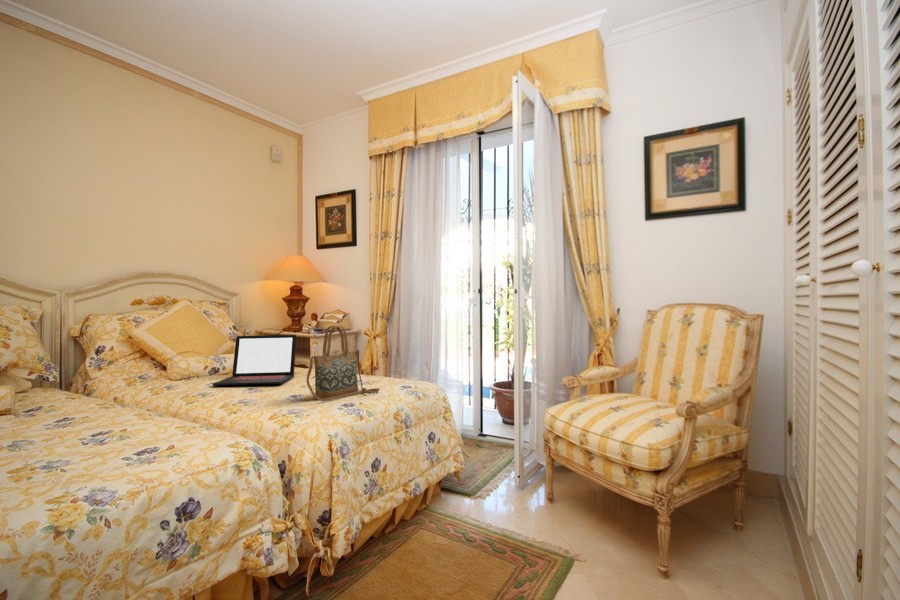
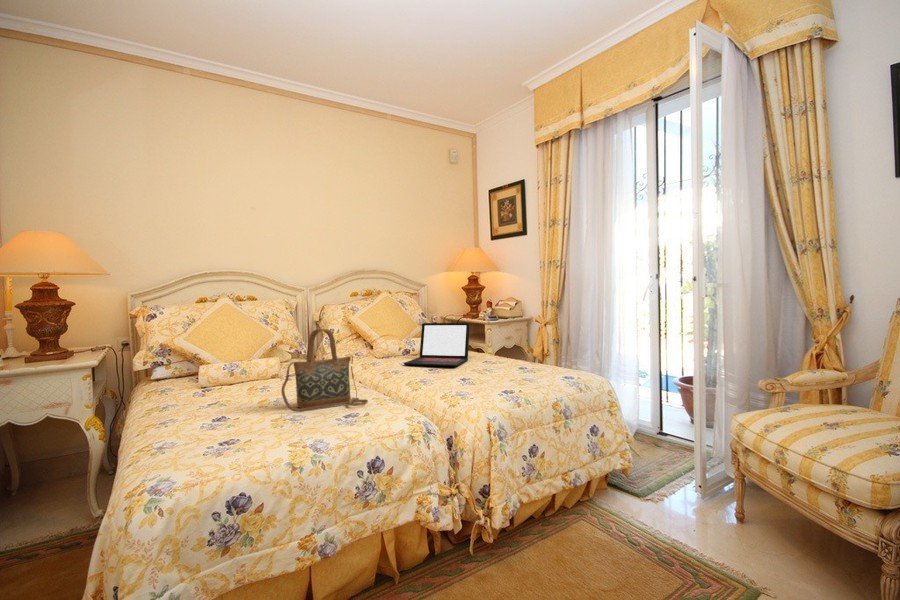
handbag: present [306,326,379,401] -> present [281,329,368,411]

